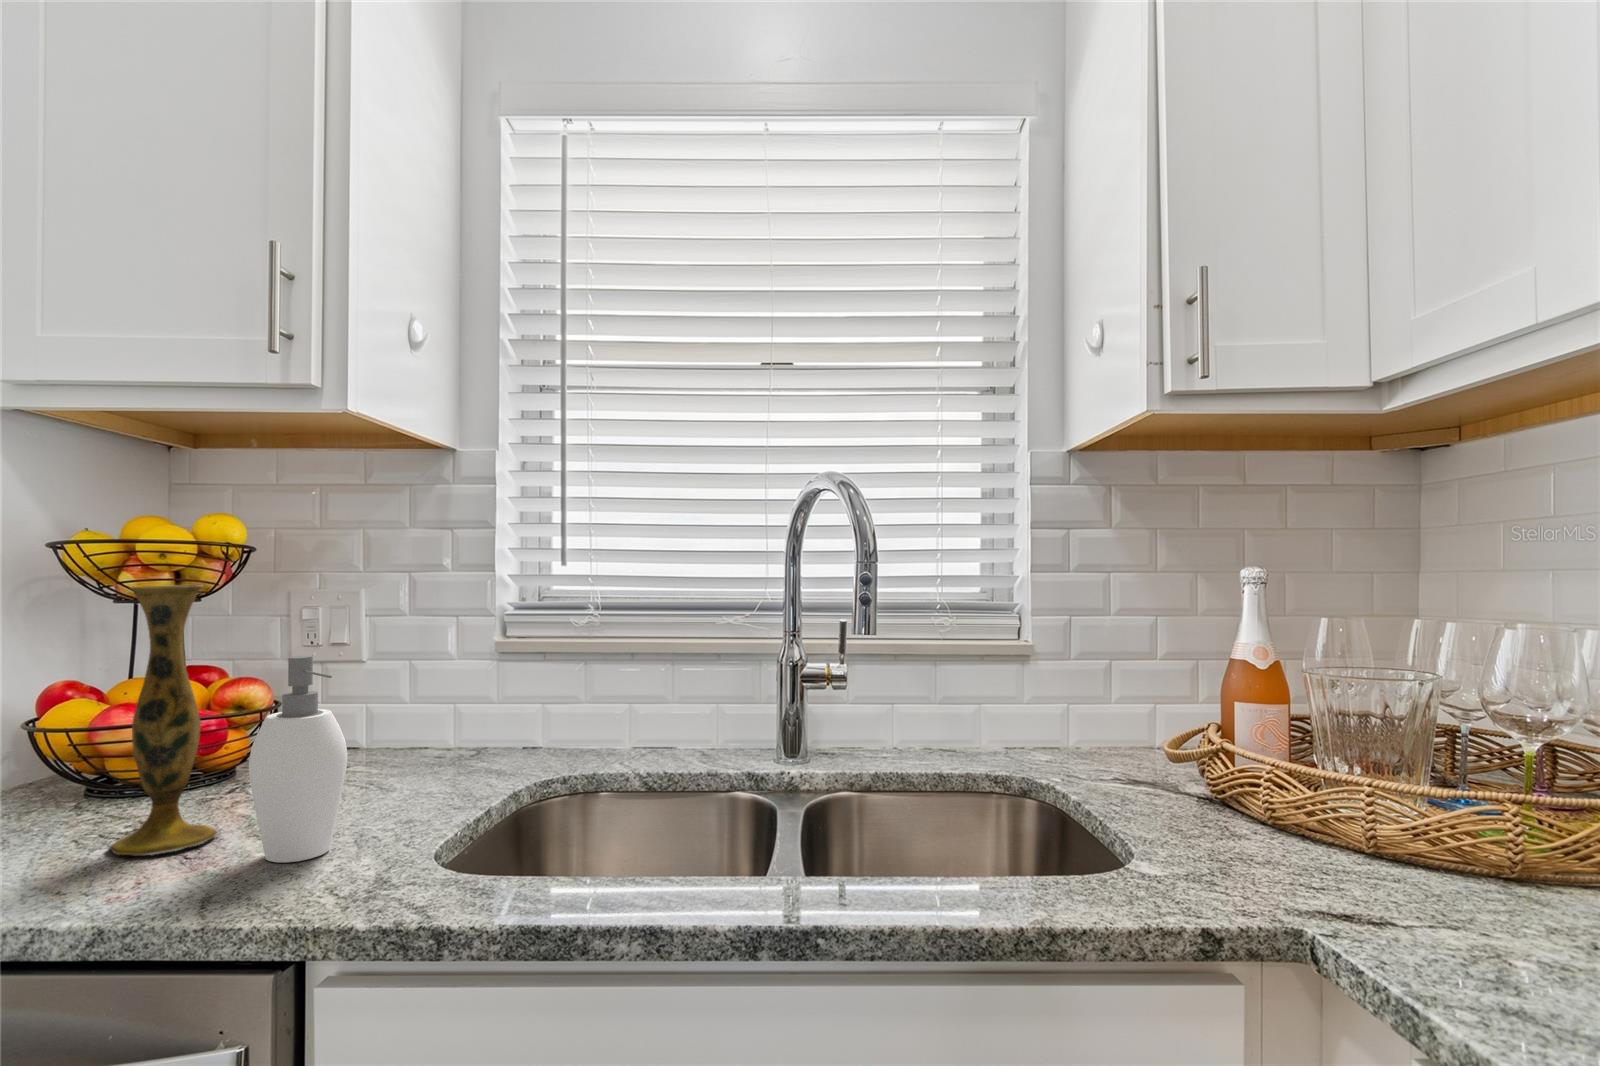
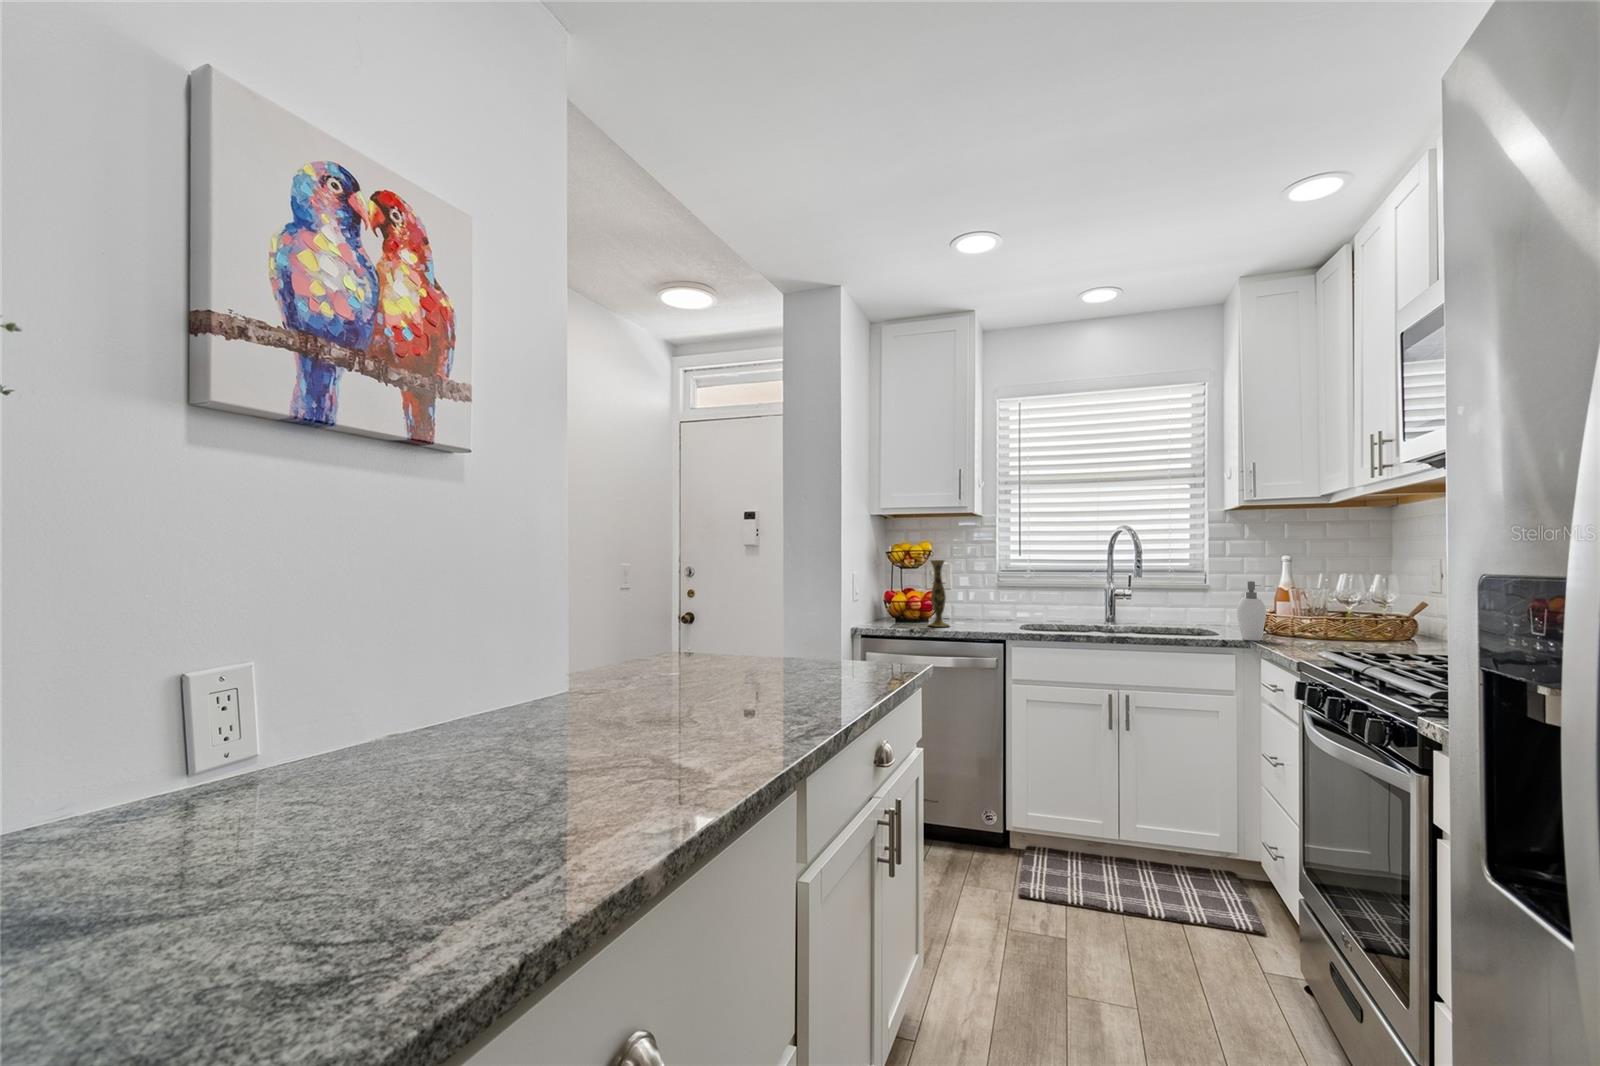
soap dispenser: present [249,656,348,862] -> present [1237,581,1272,641]

